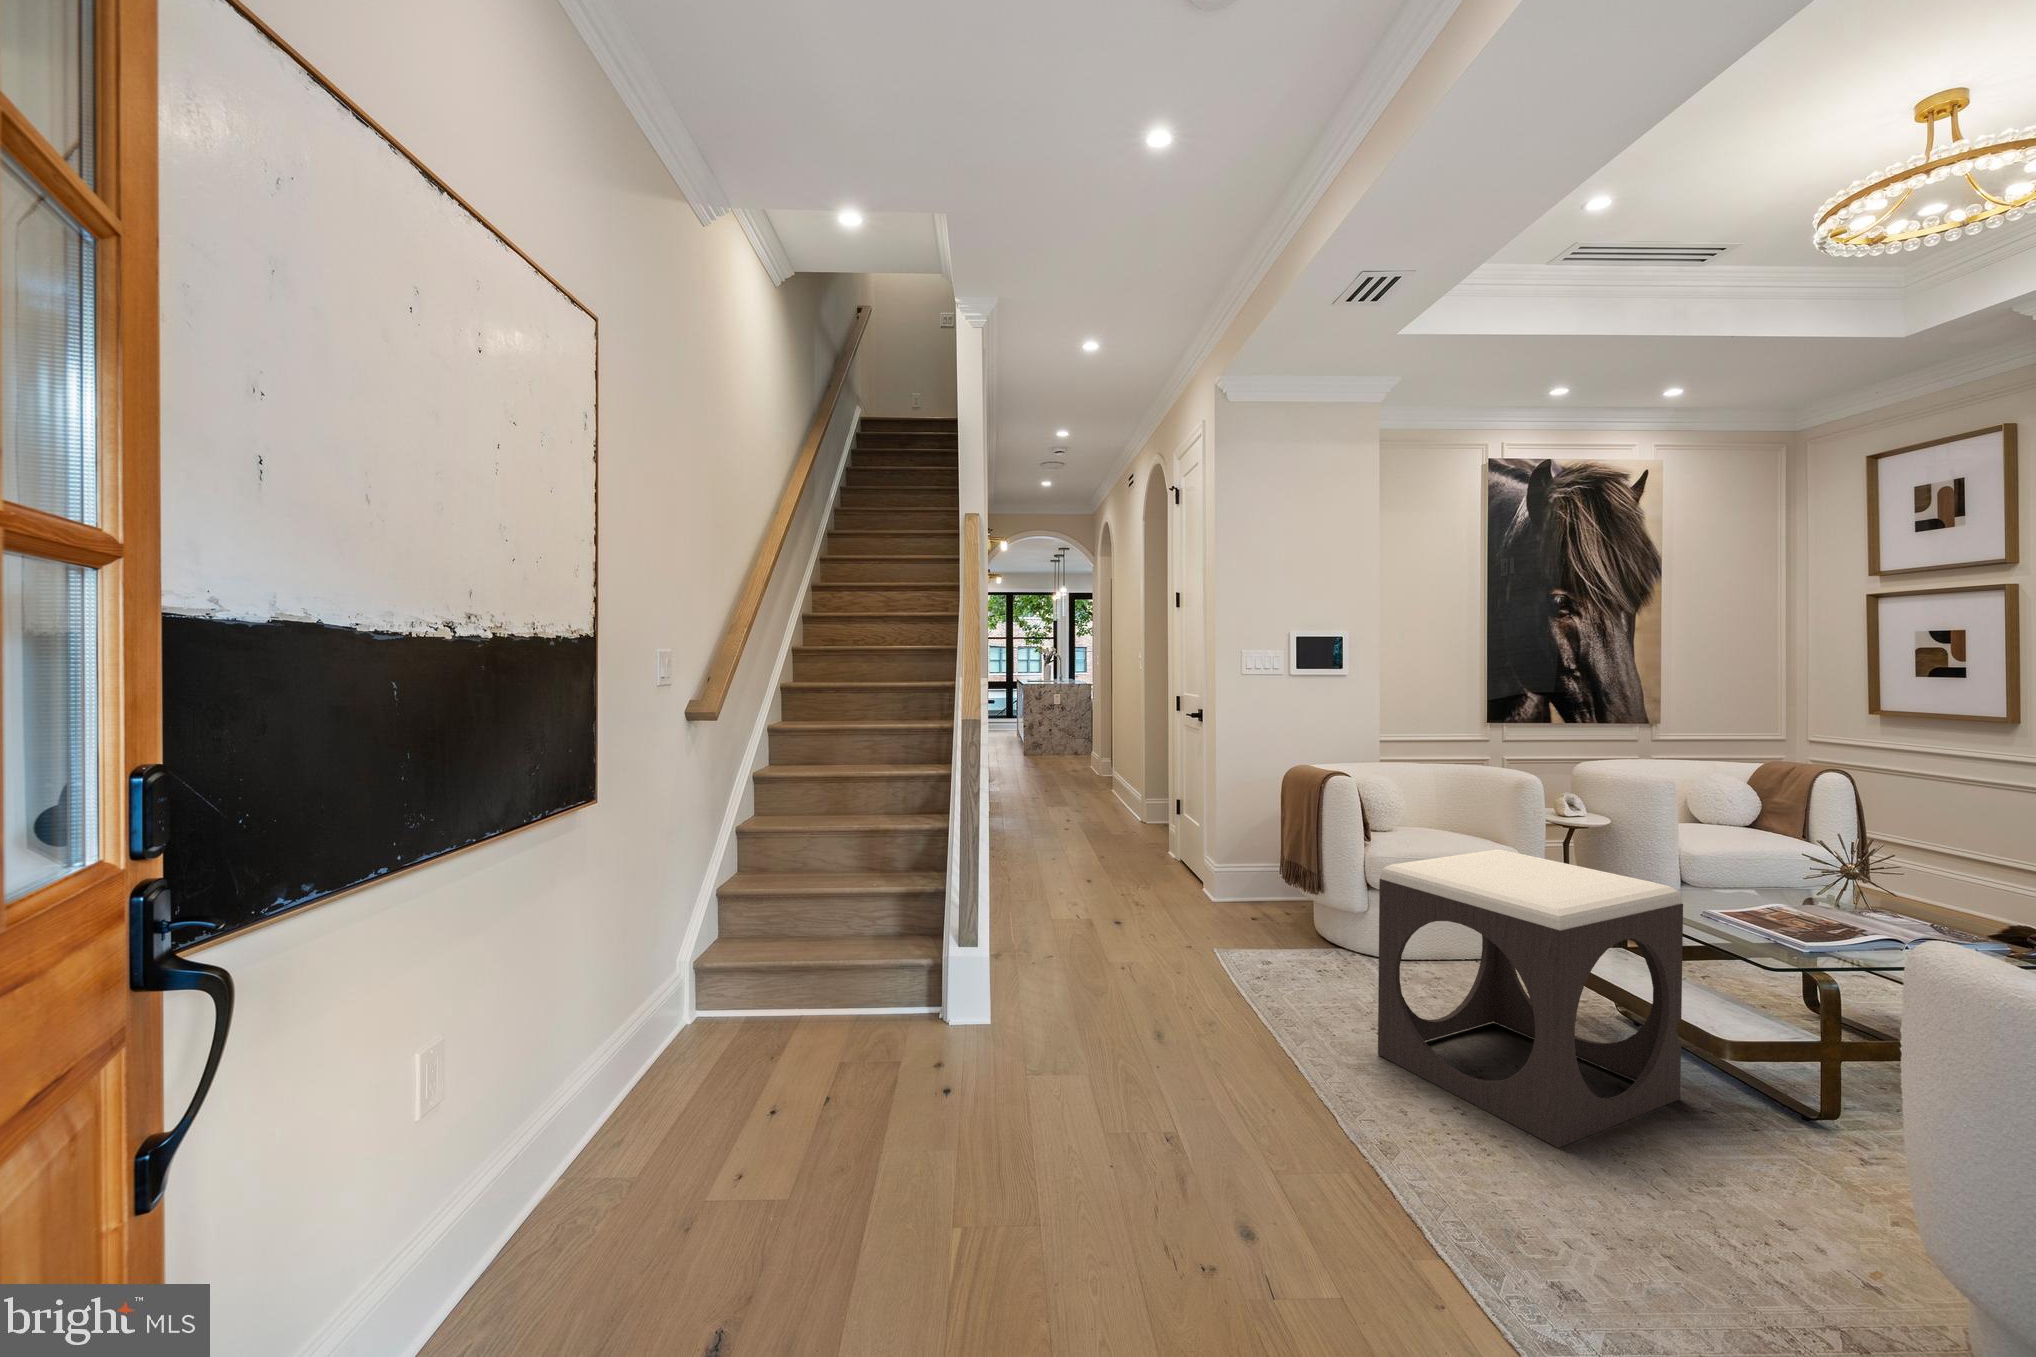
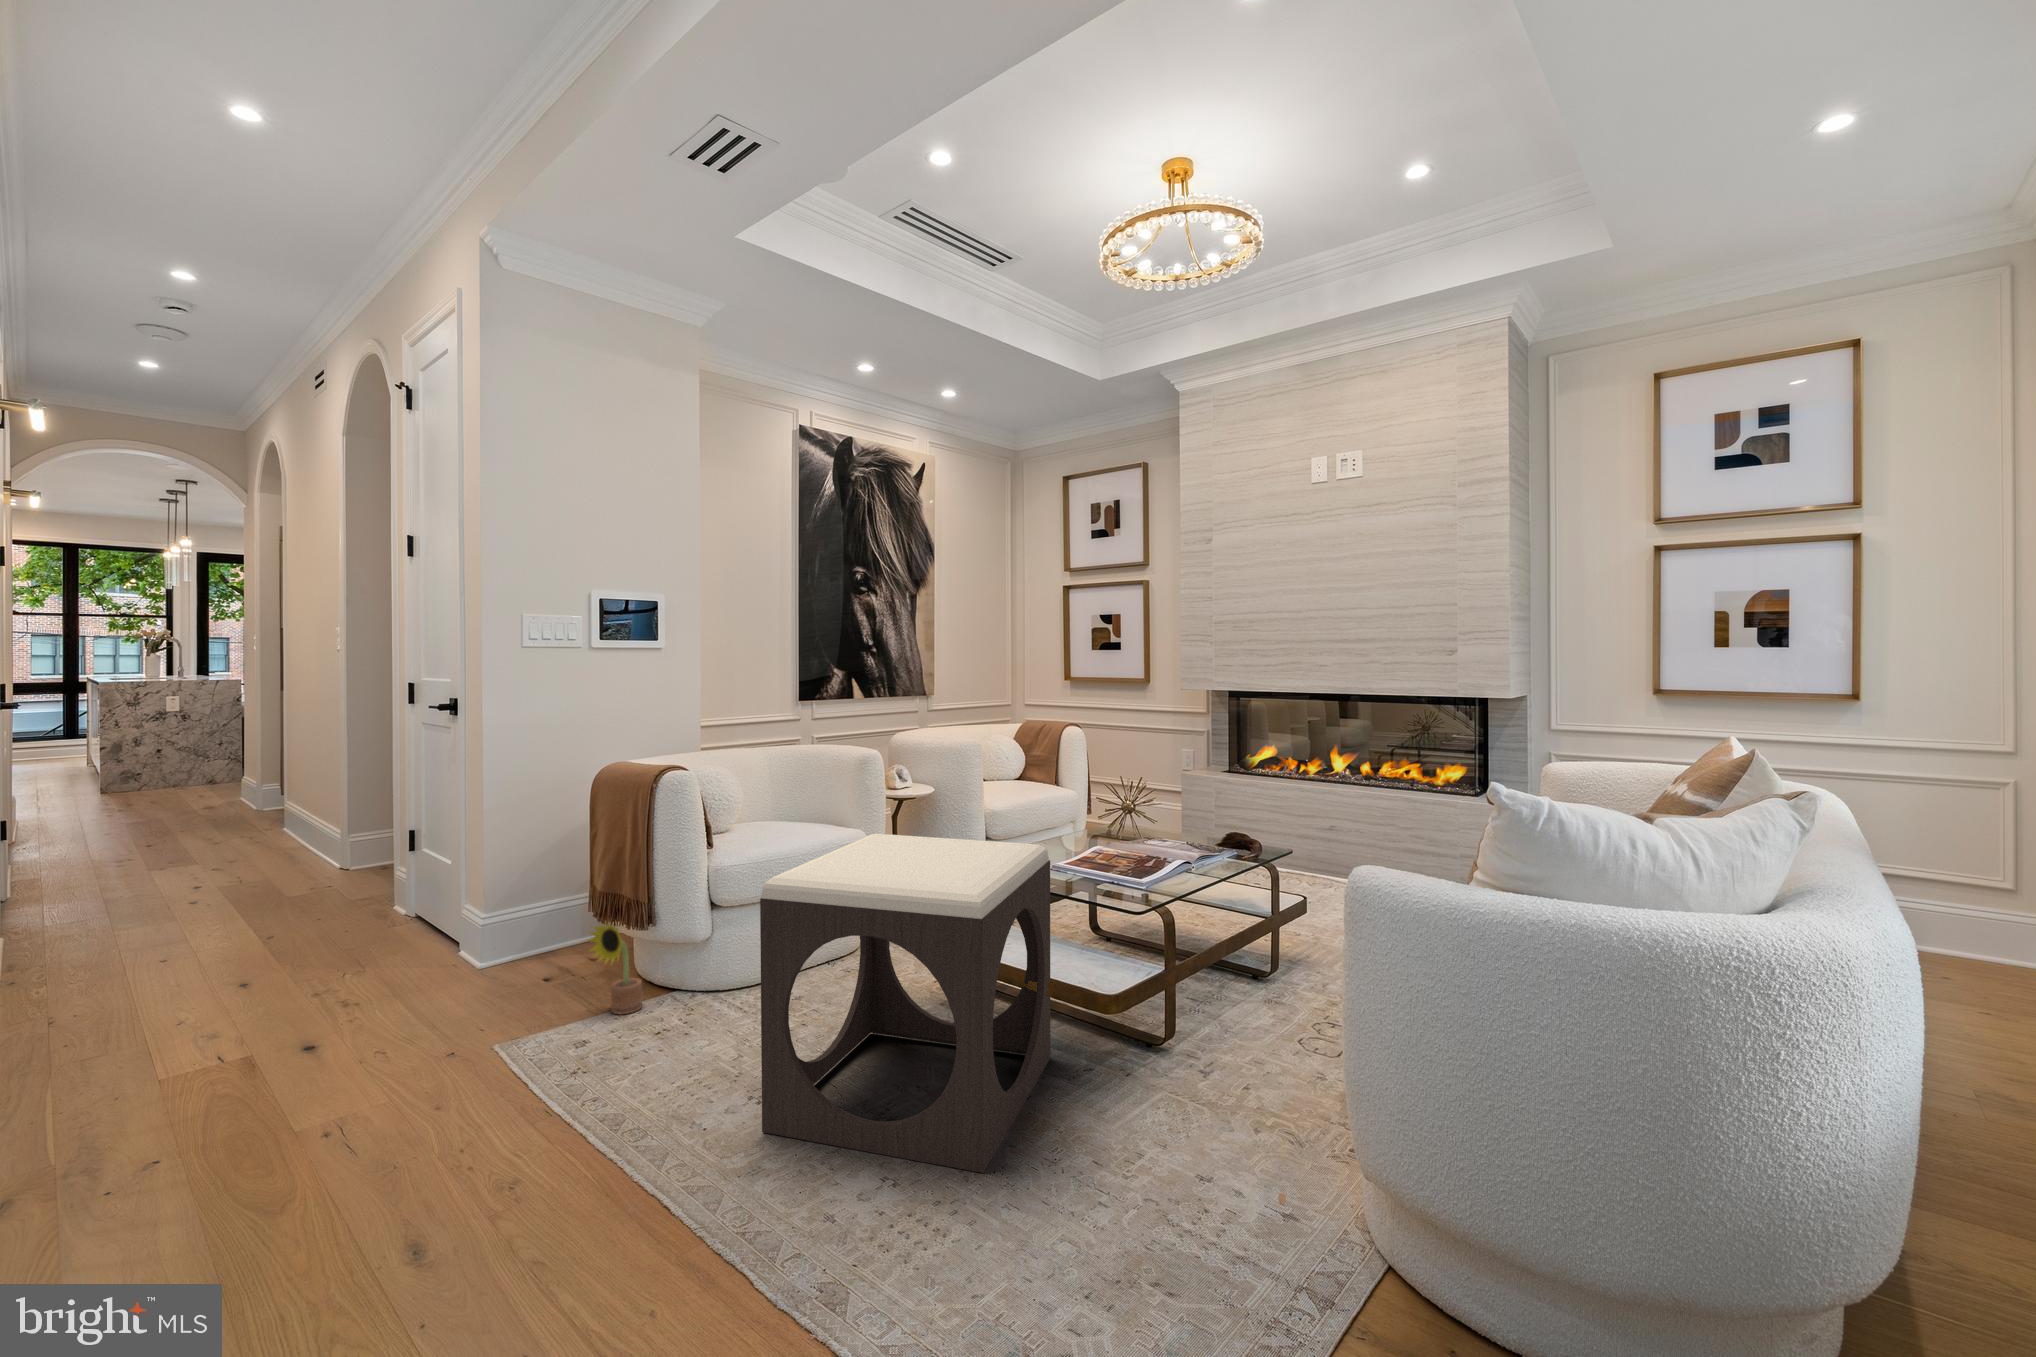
decorative plant: none [1273,880,1312,953] -> present [589,923,642,1014]

